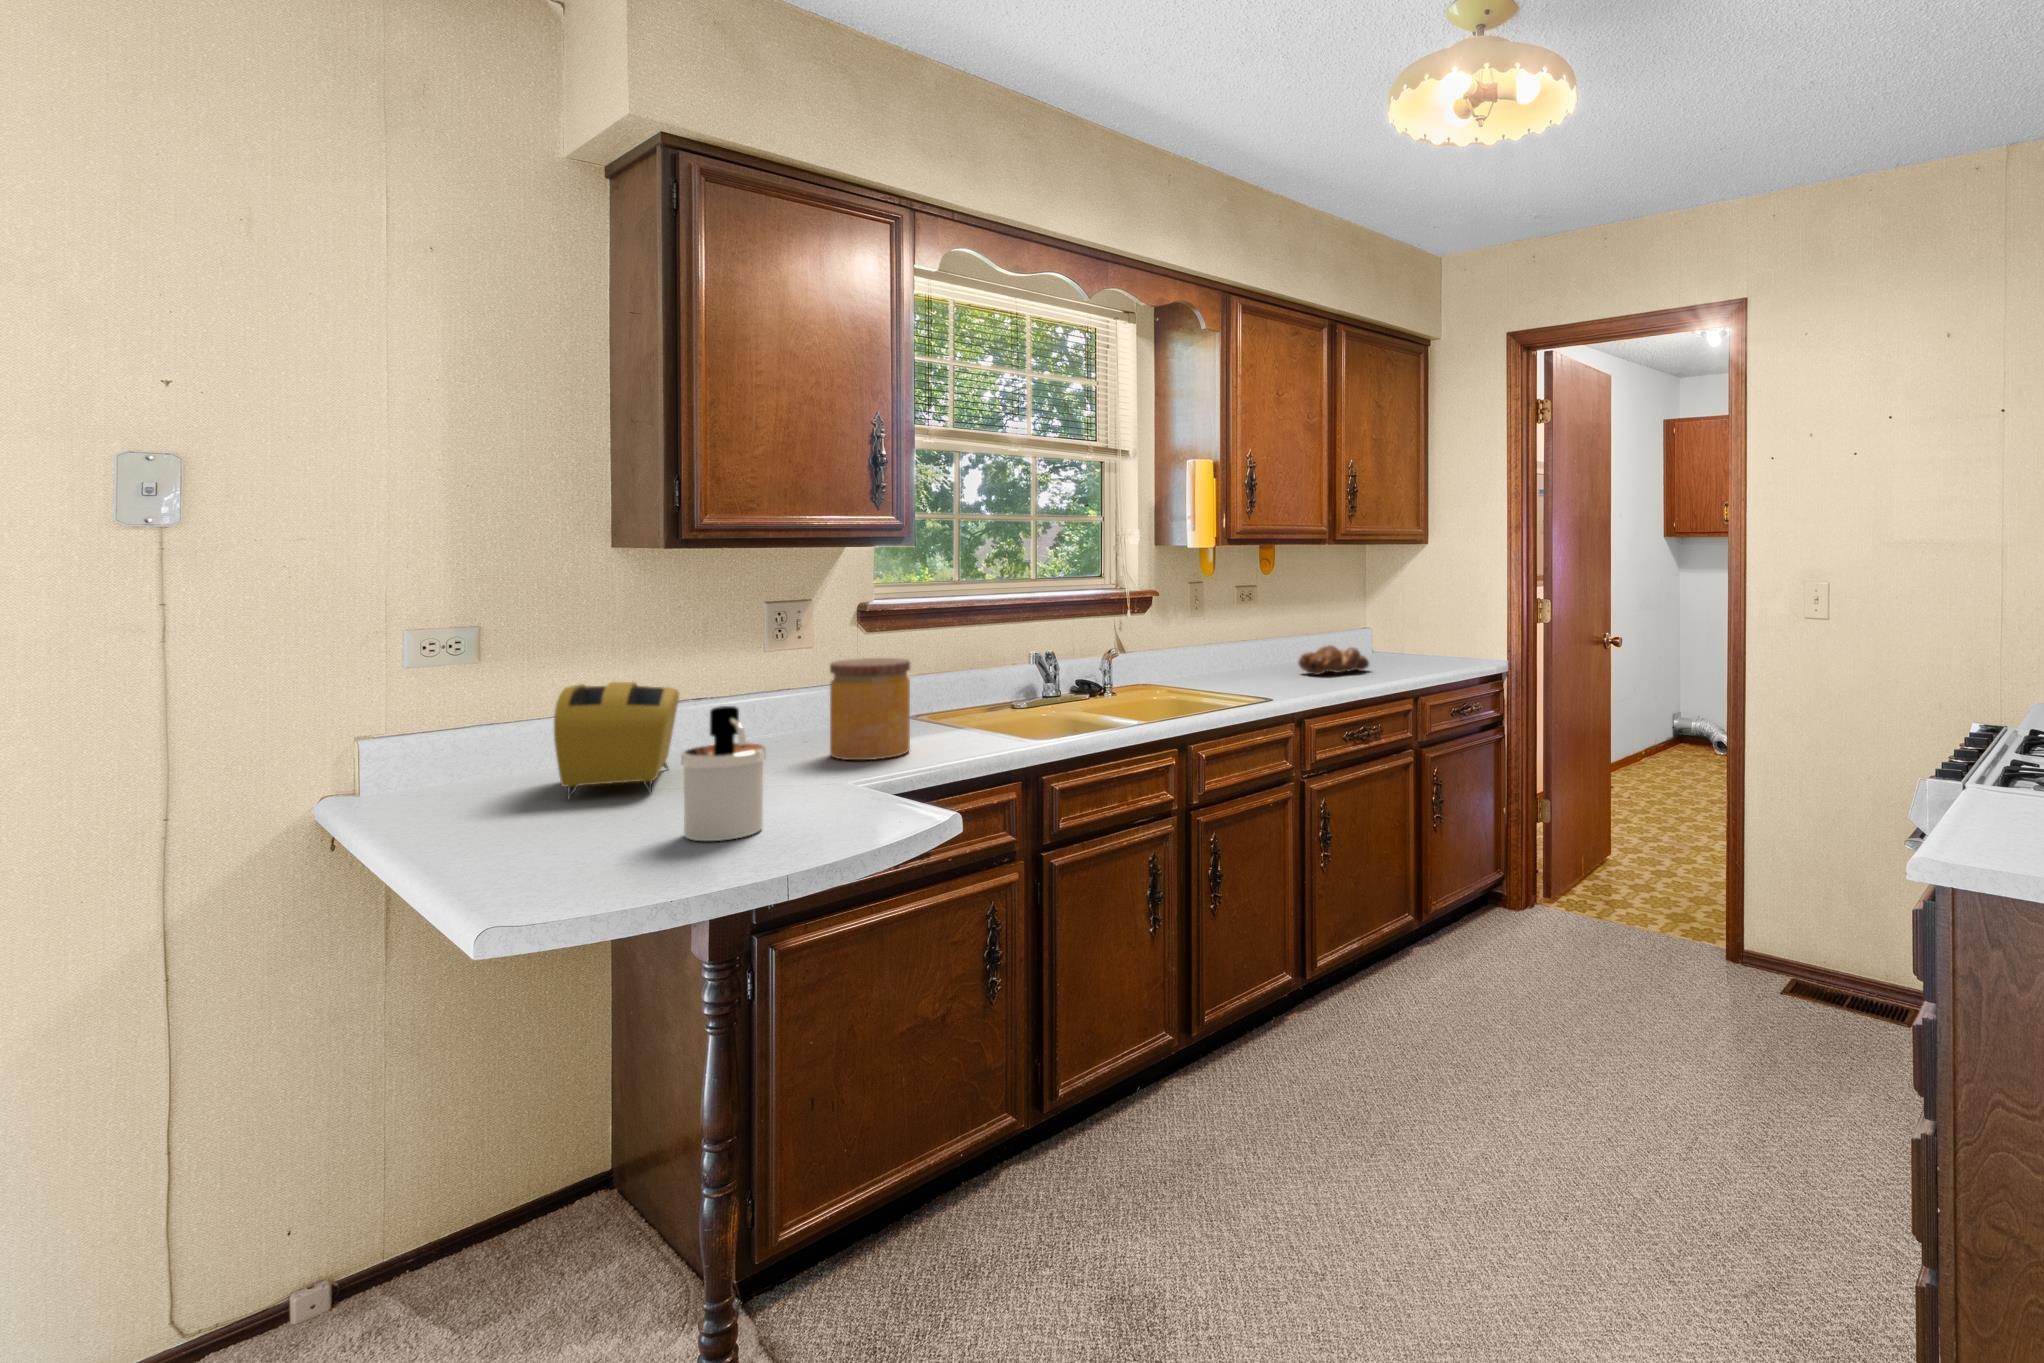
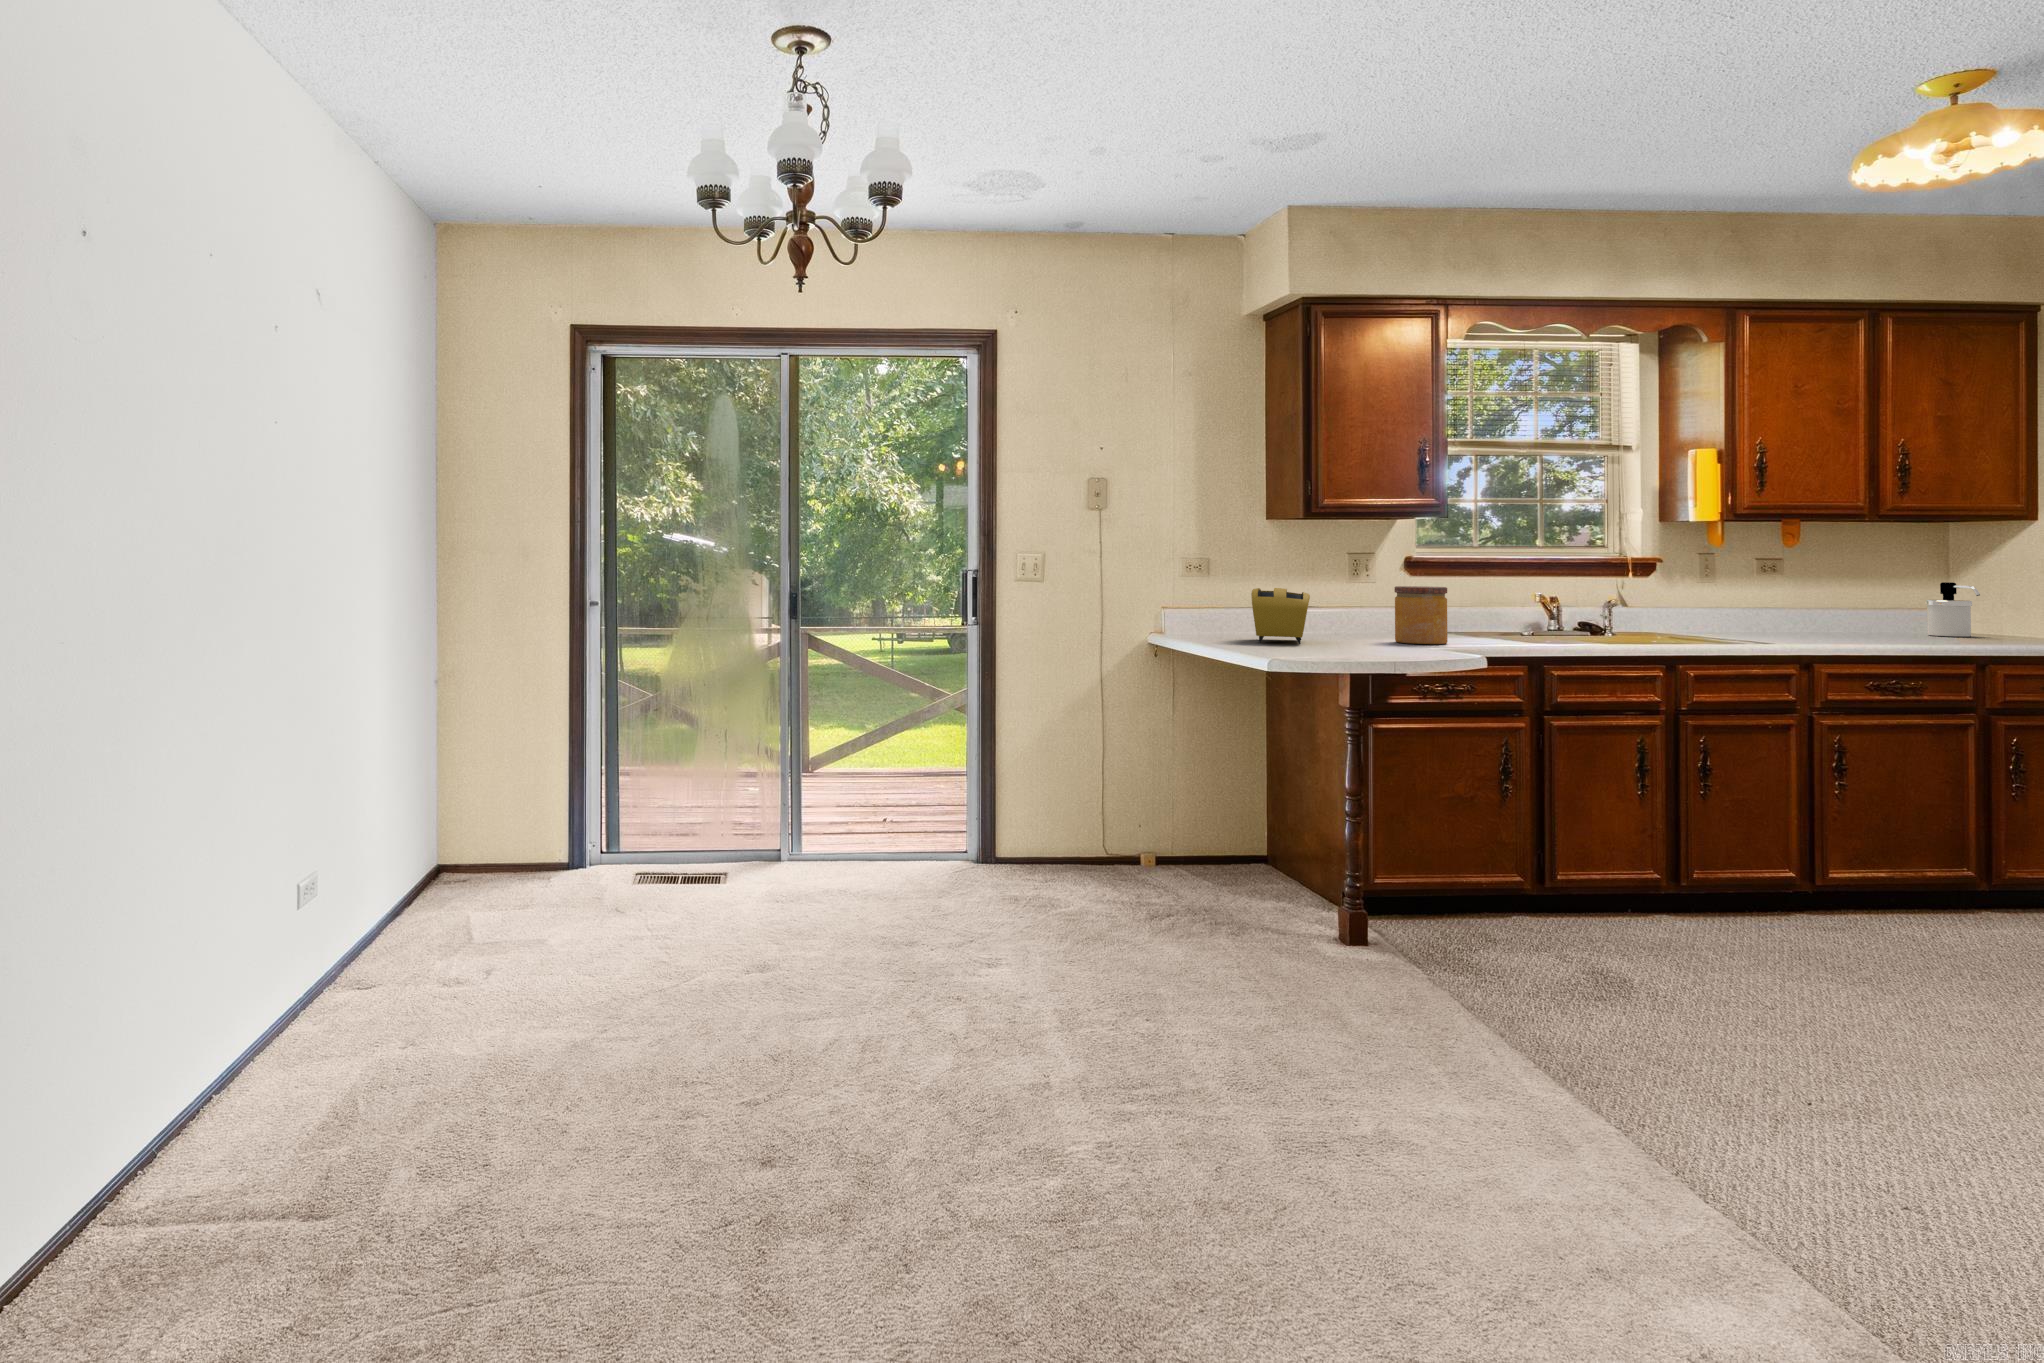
bread loaf: present [1298,645,1369,675] -> none [1826,613,1919,637]
soap dispenser: present [681,706,766,841] -> present [1925,582,1980,637]

